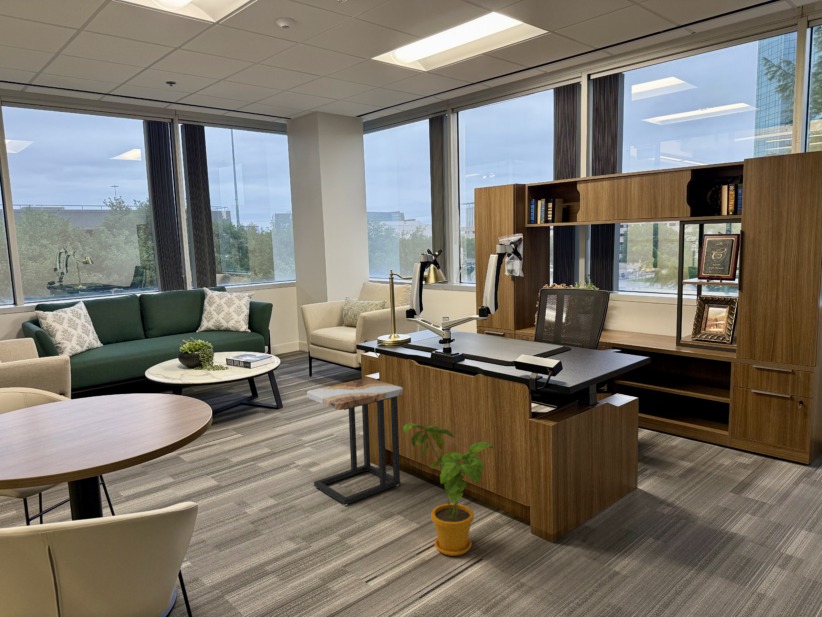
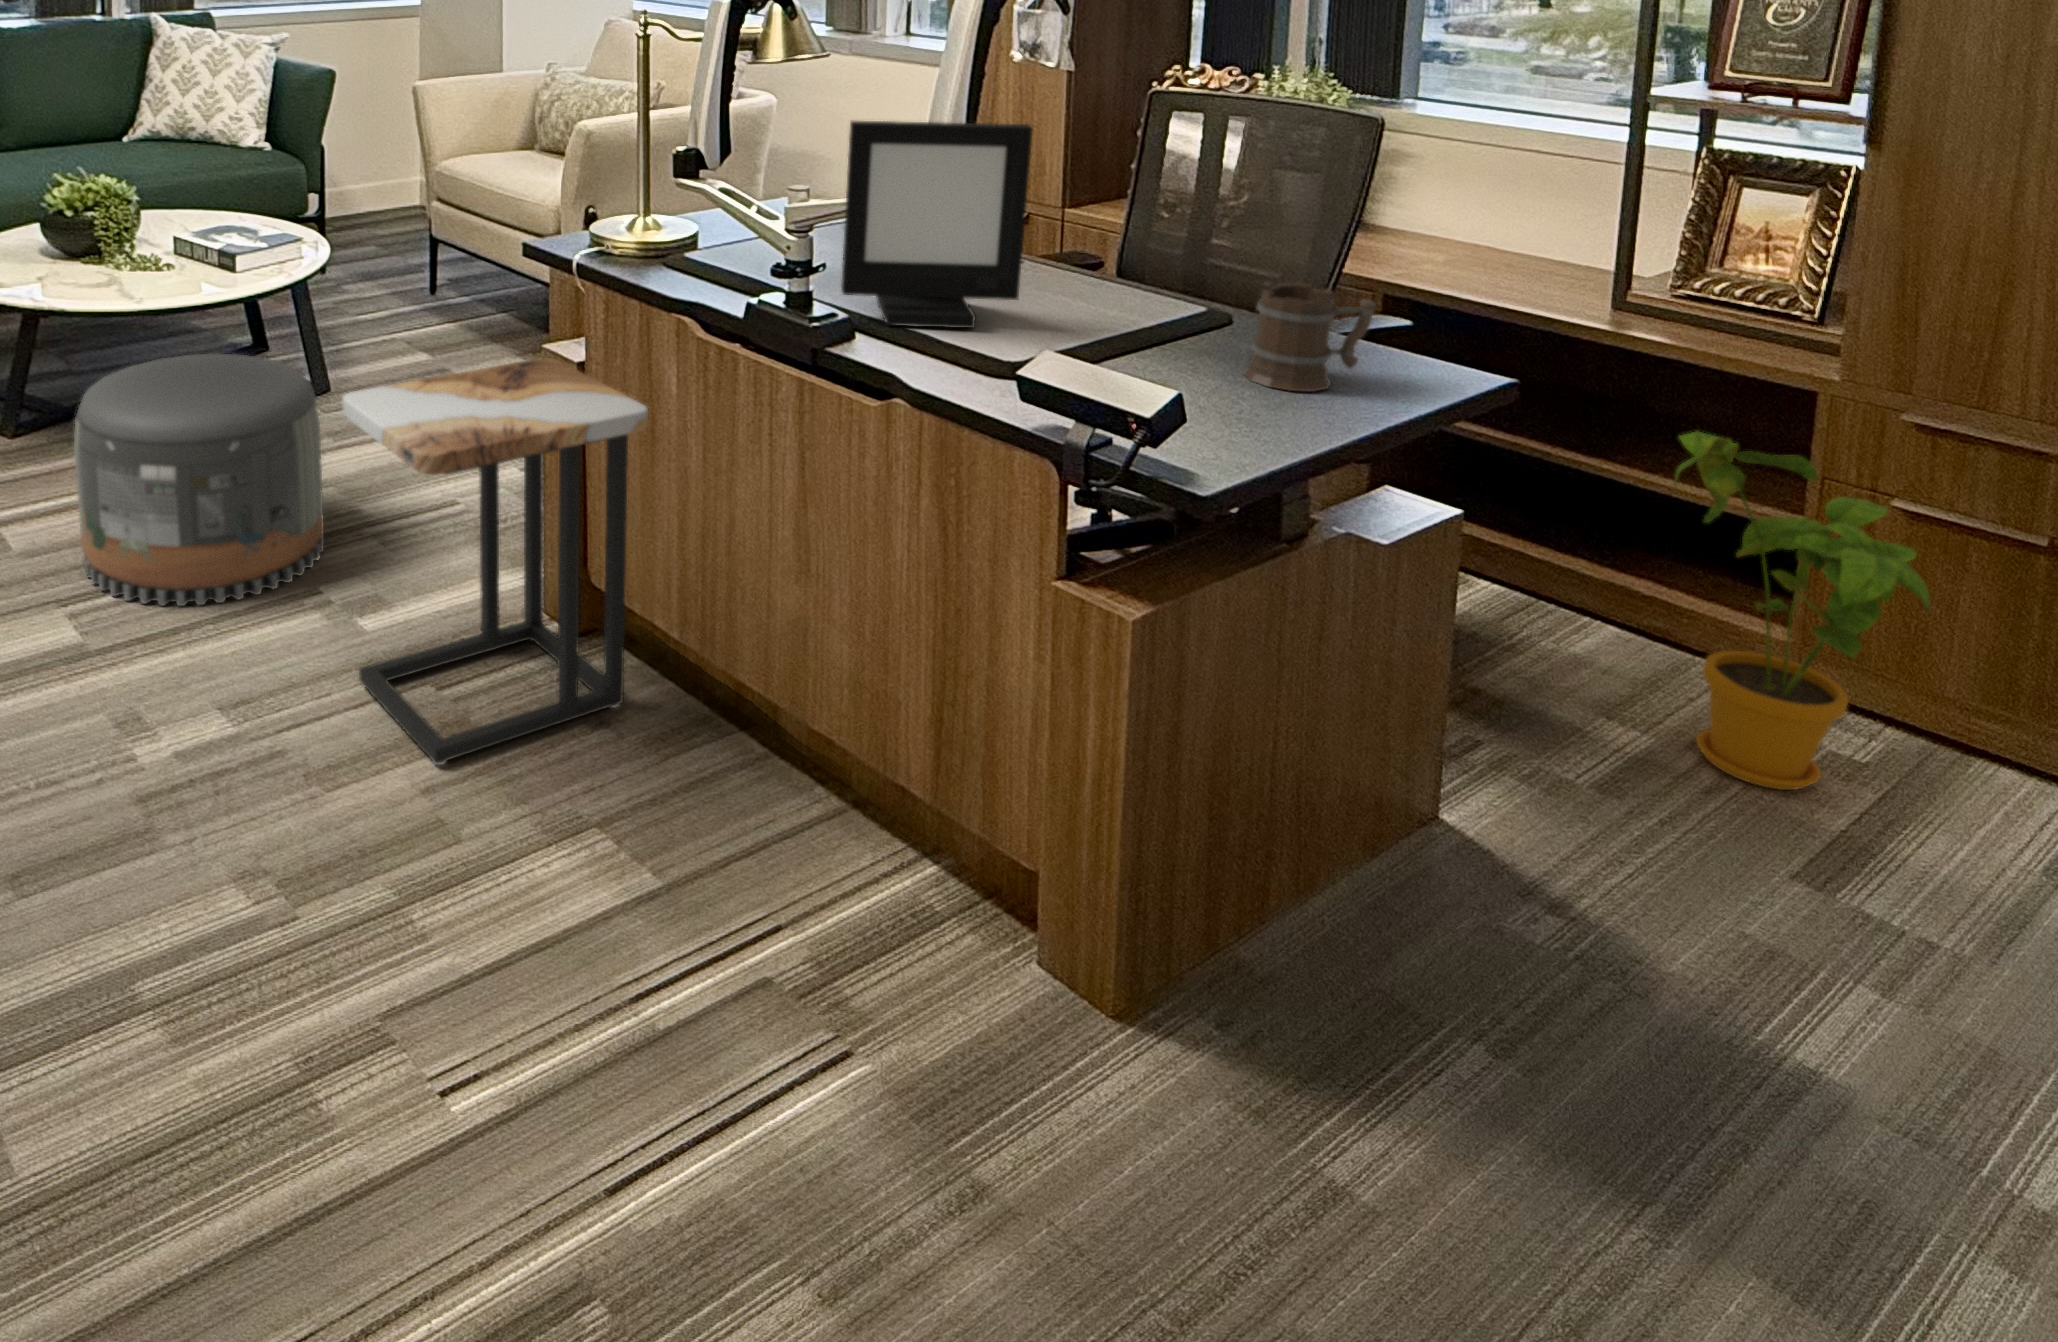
picture frame: none [459,293,510,354] -> present [841,121,1033,328]
mug: none [574,332,607,361] -> present [1244,282,1375,392]
pouf: none [208,390,292,472] -> present [74,353,324,606]
house plant: present [403,423,493,556] -> present [1674,431,1930,790]

